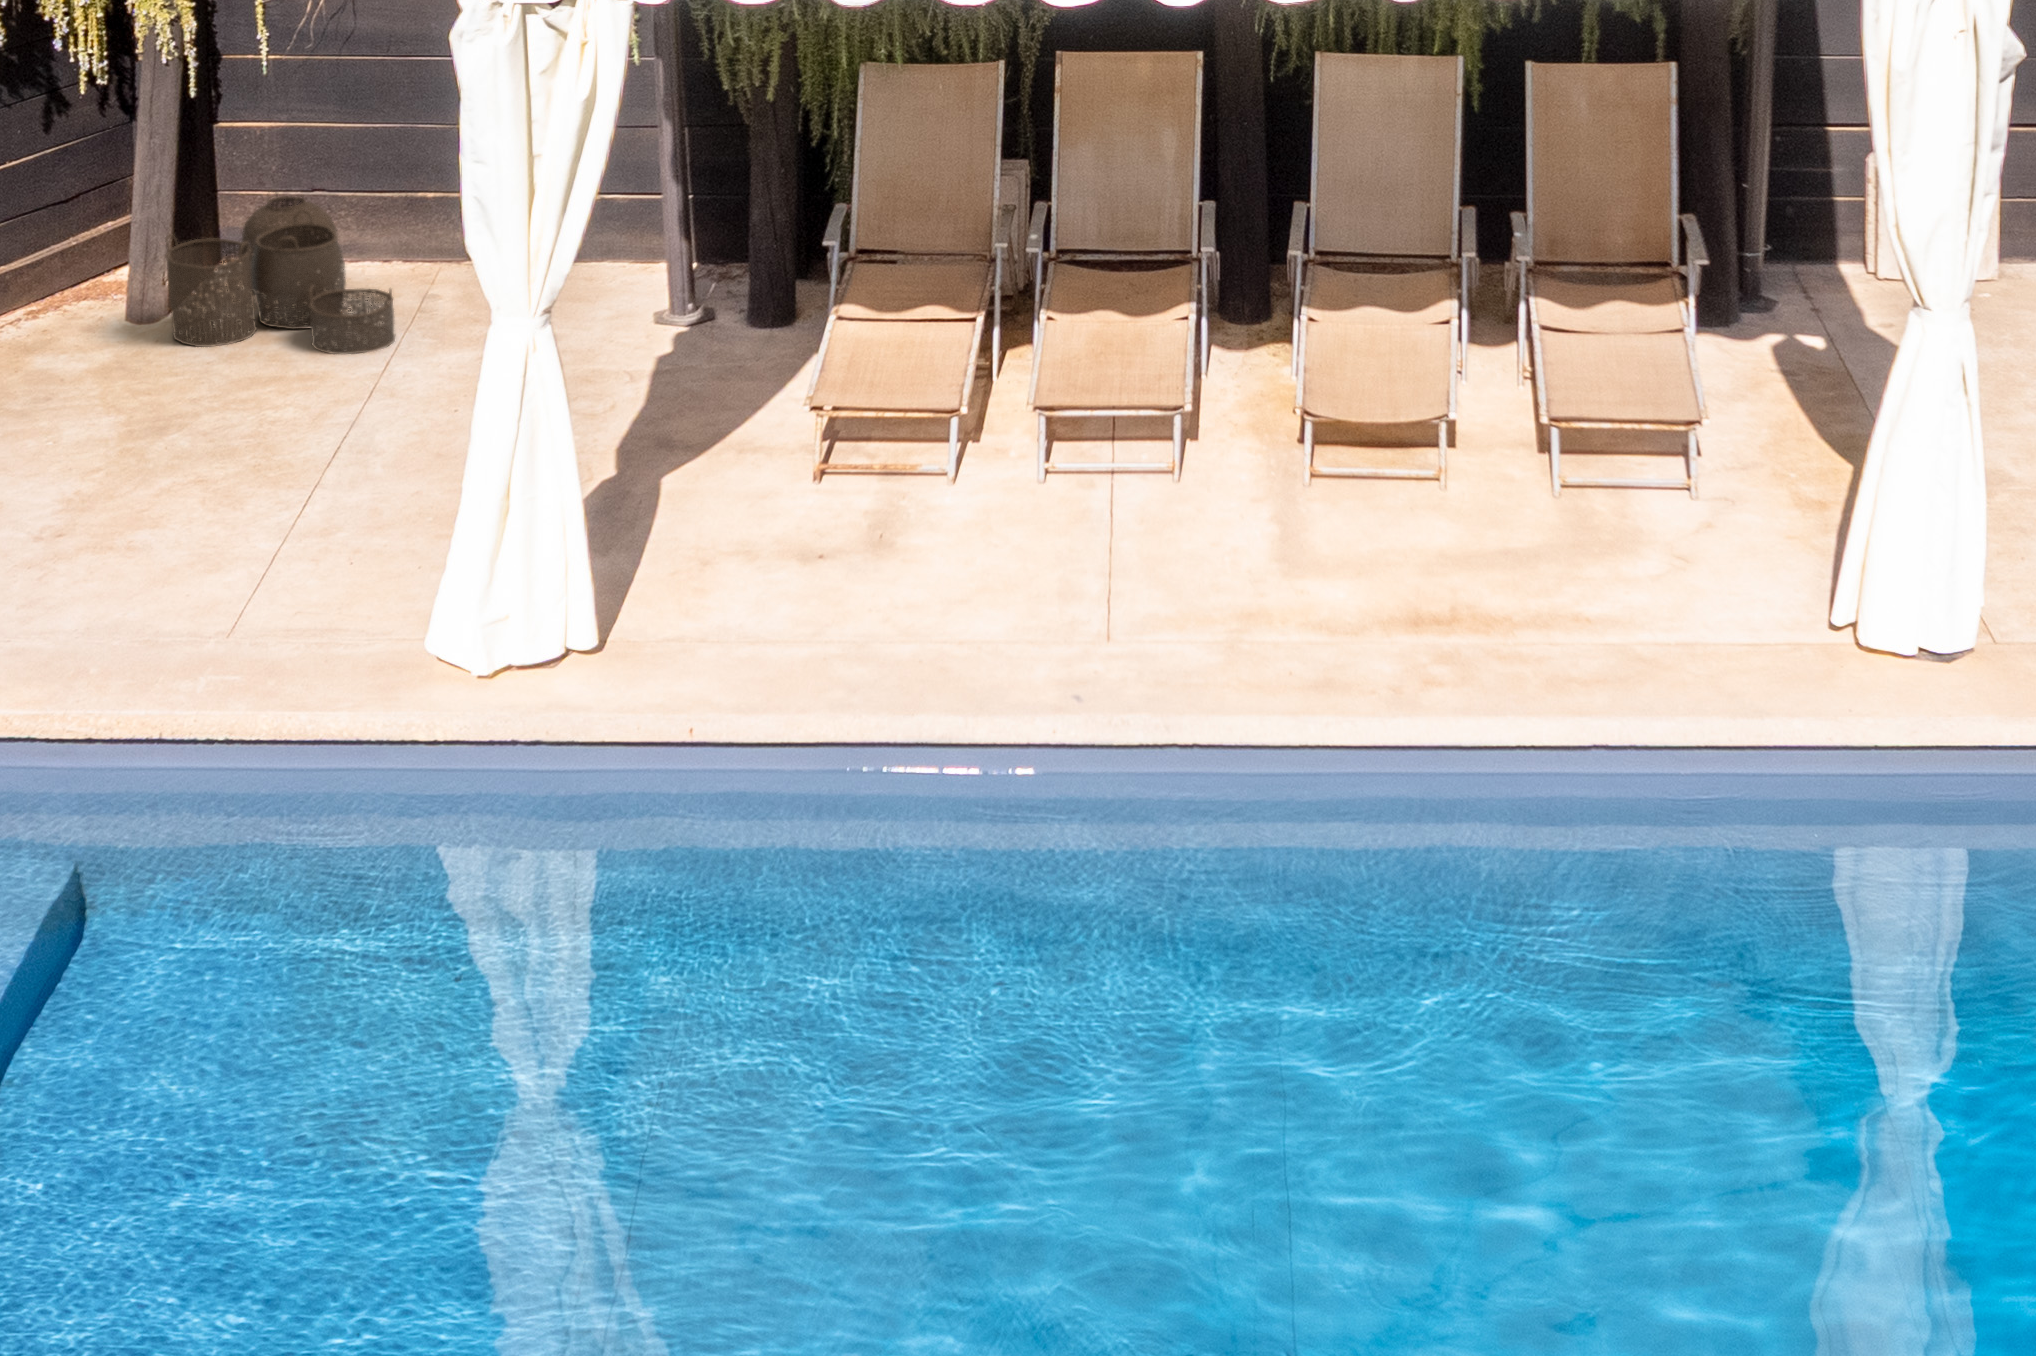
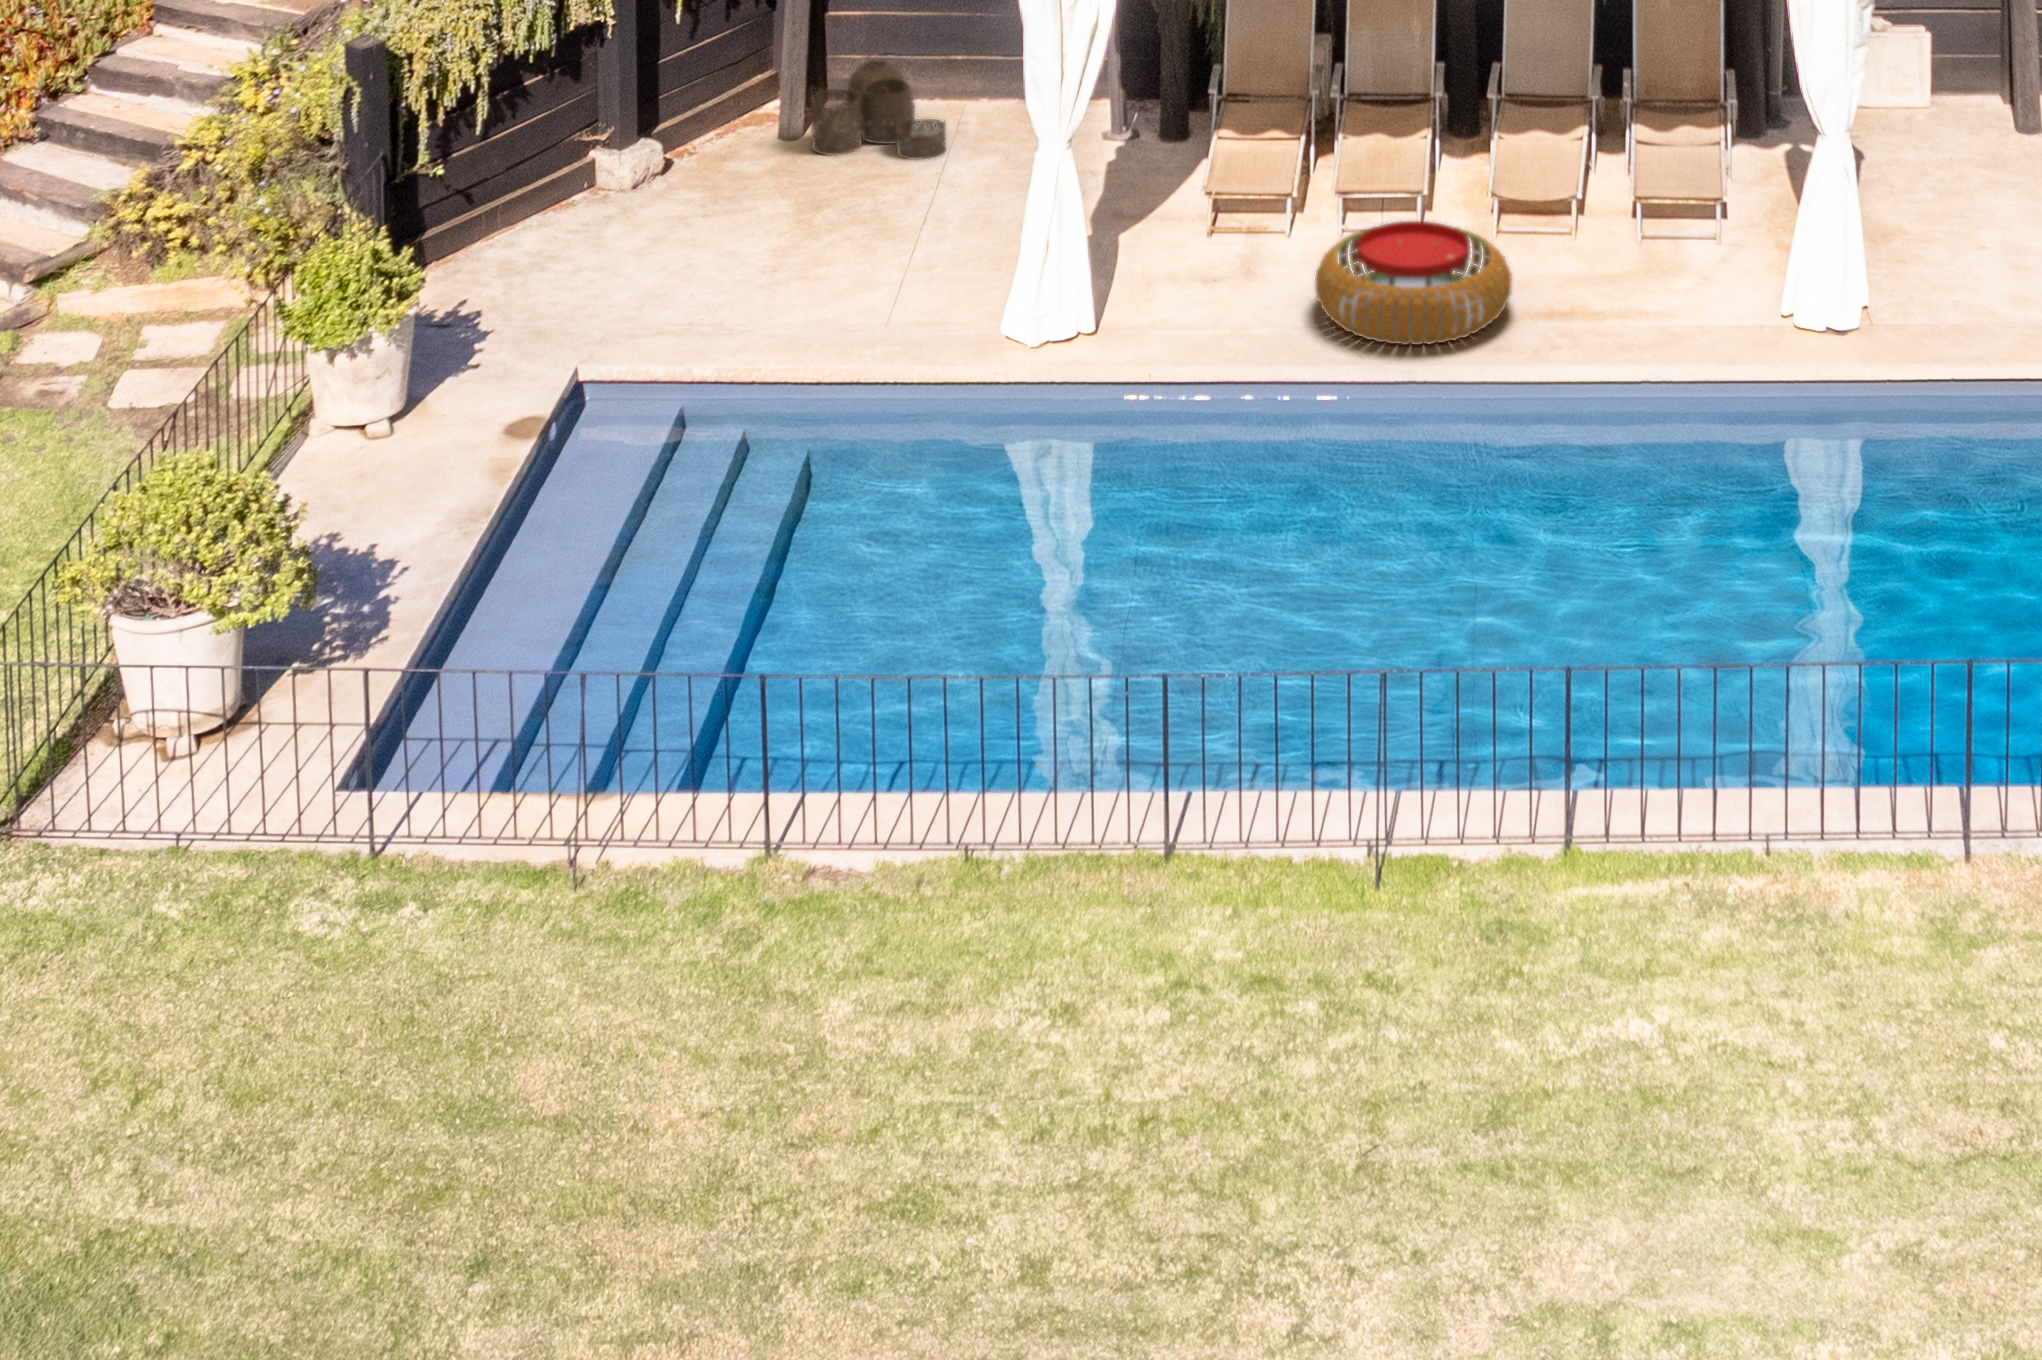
pouf: none [1000,462,1351,682] -> present [1315,221,1512,345]

